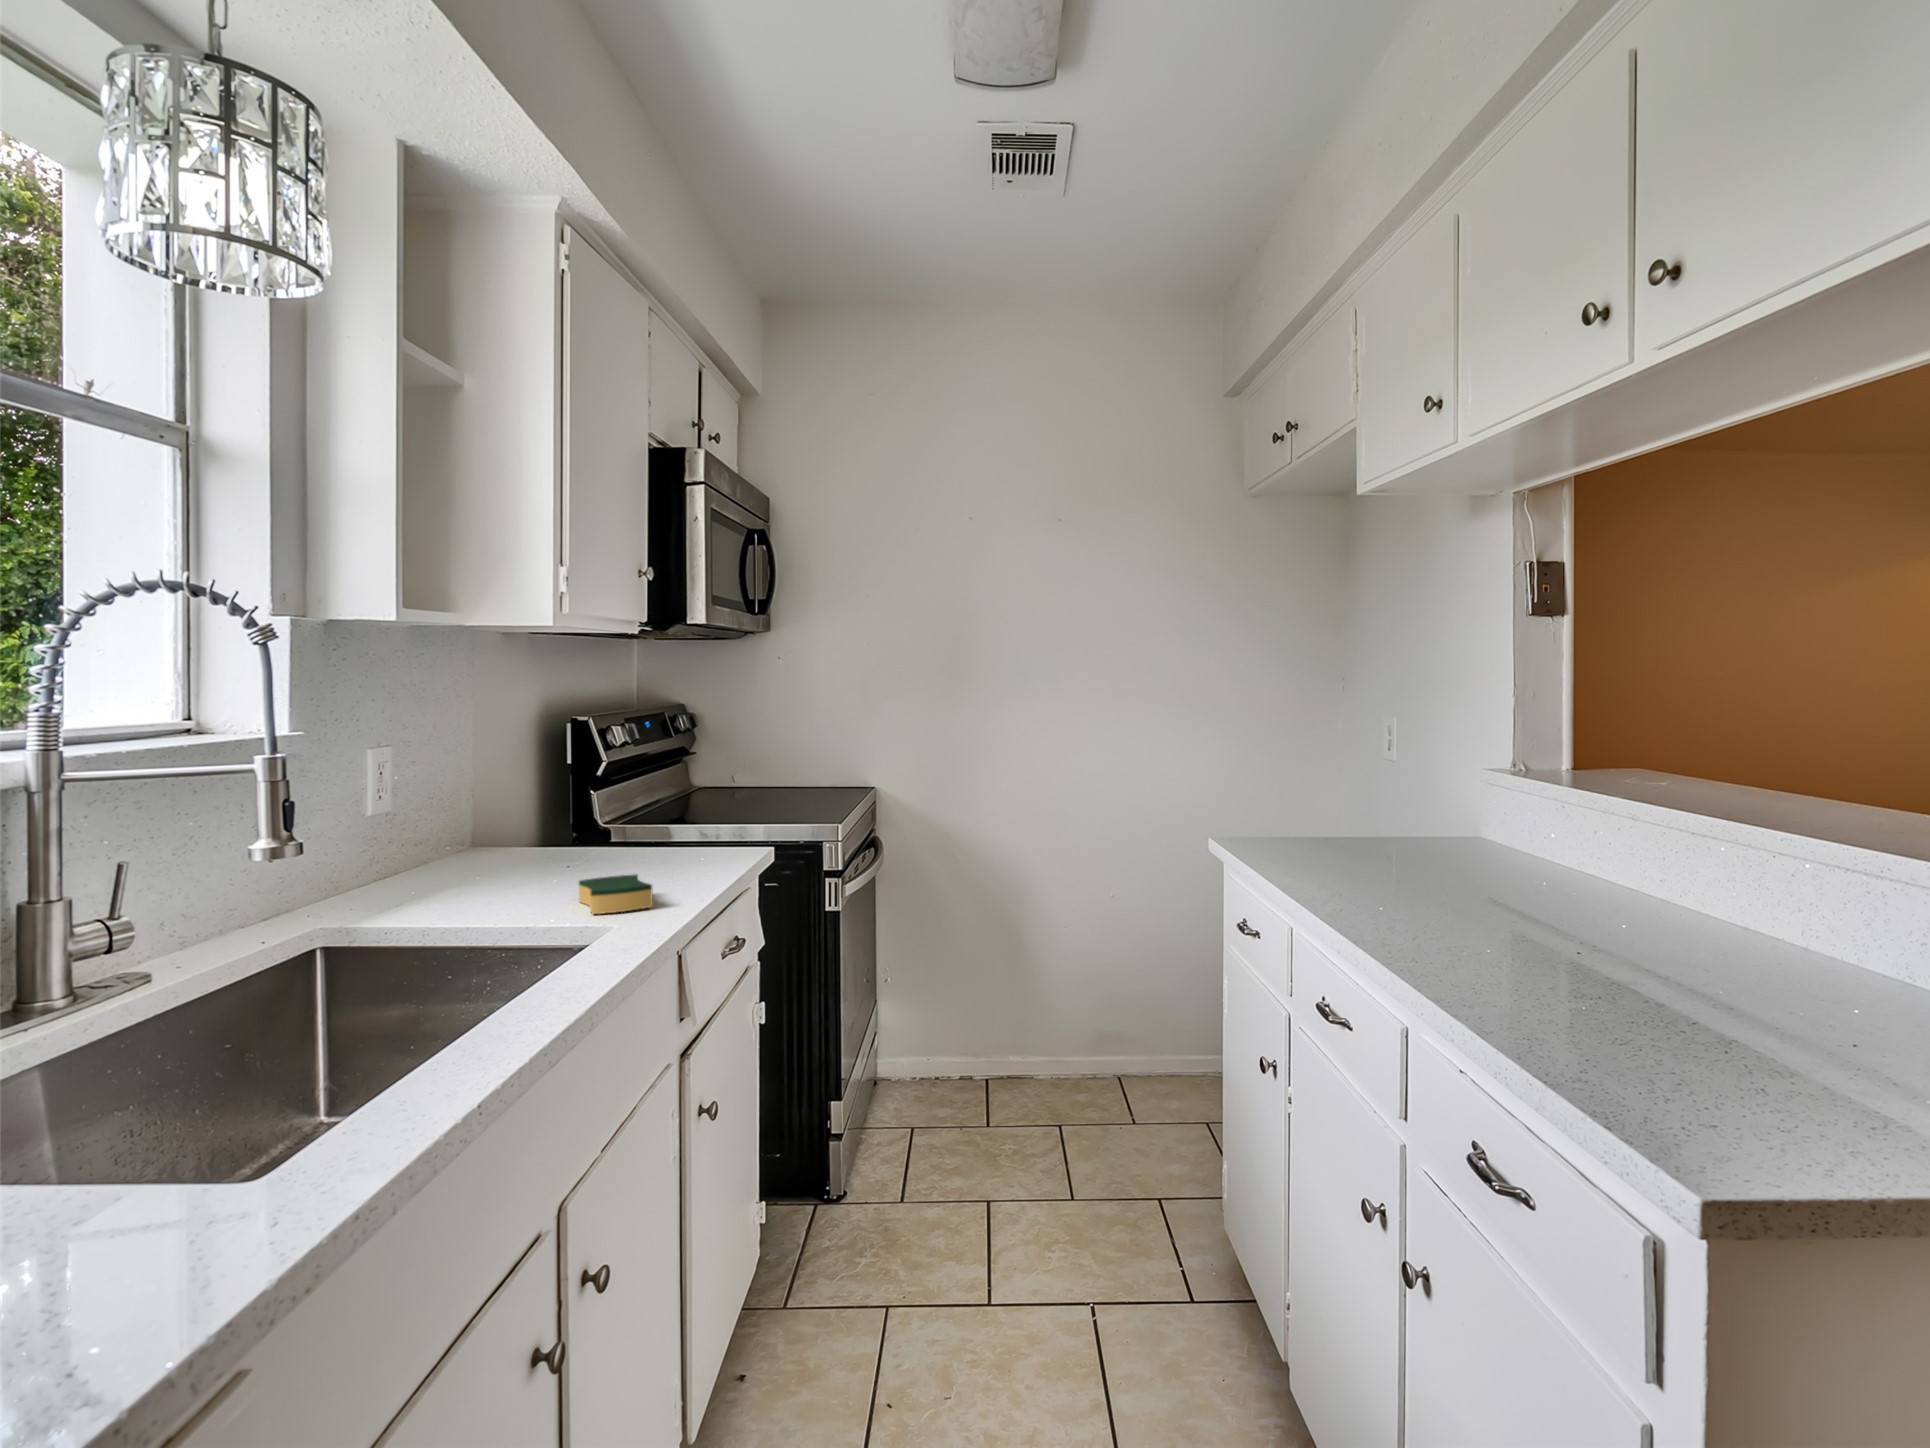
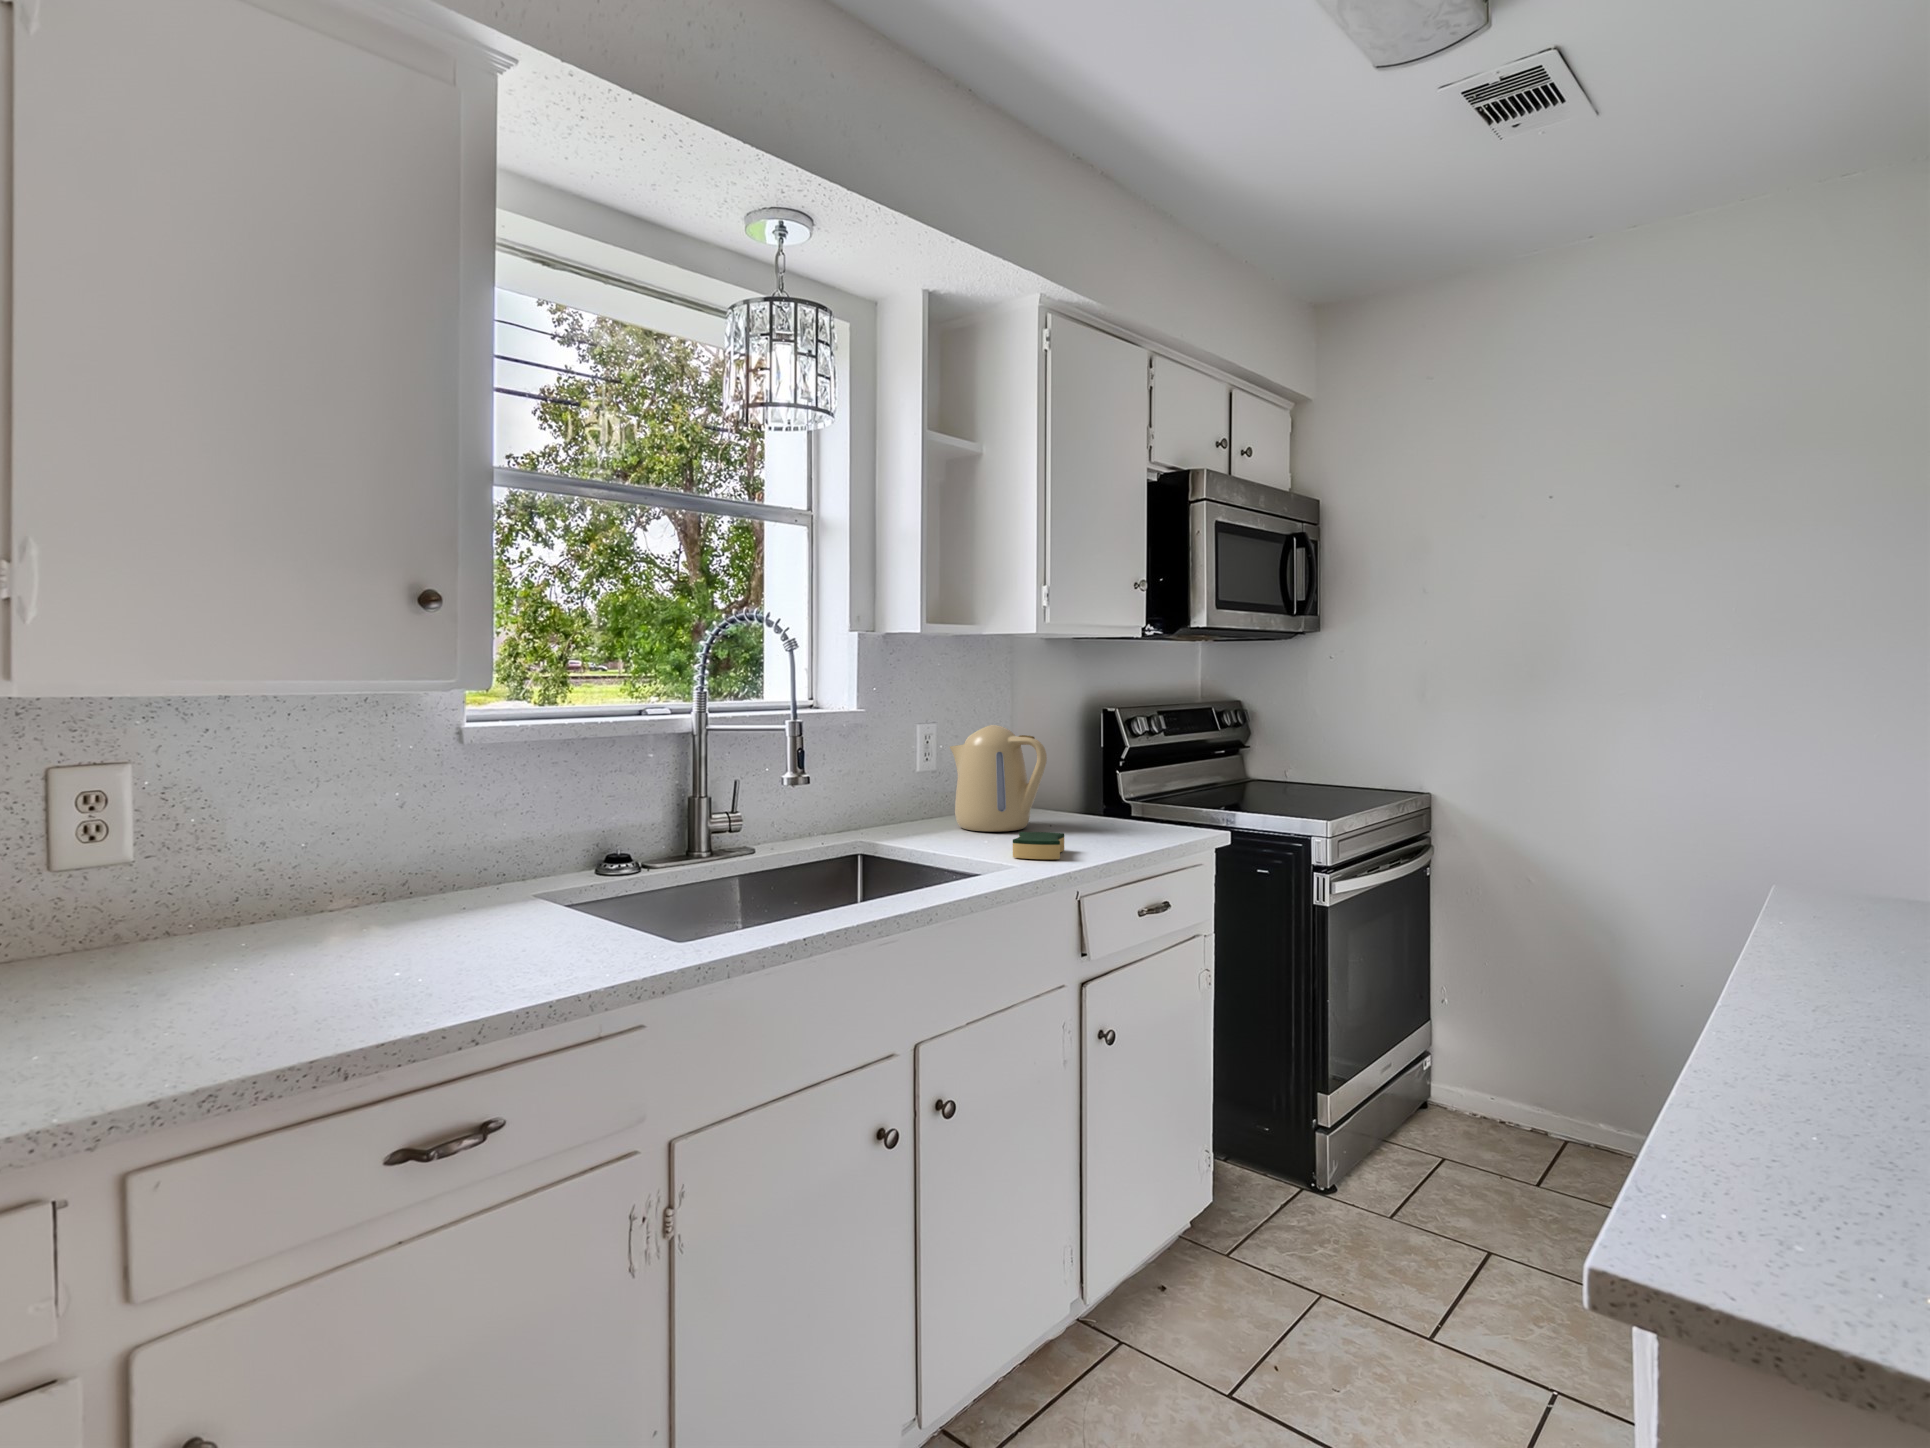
kettle: none [424,745,577,887] -> present [950,725,1047,832]

